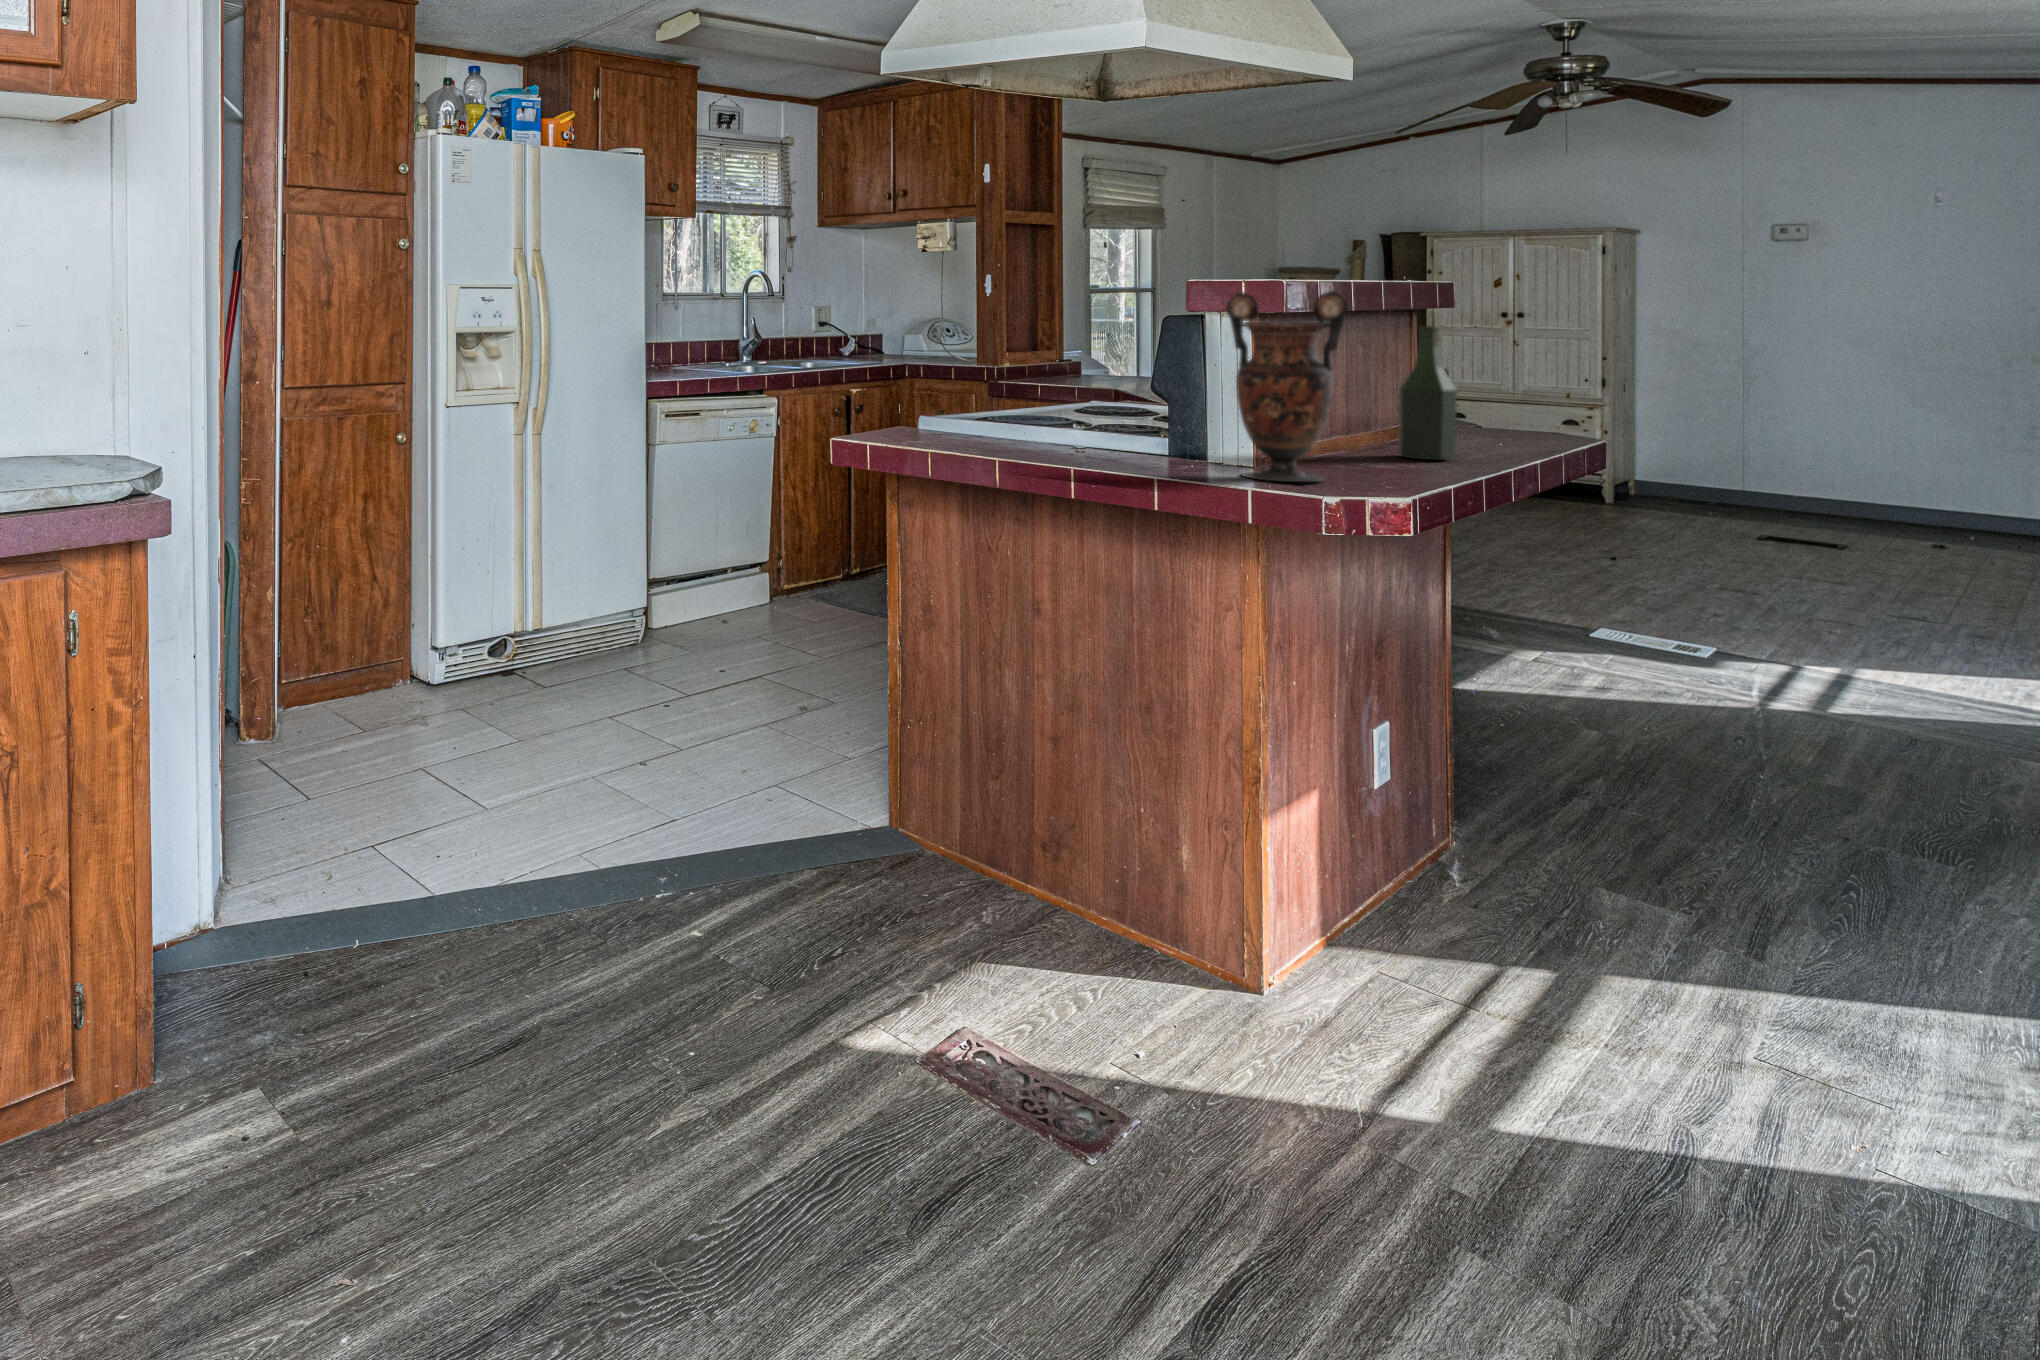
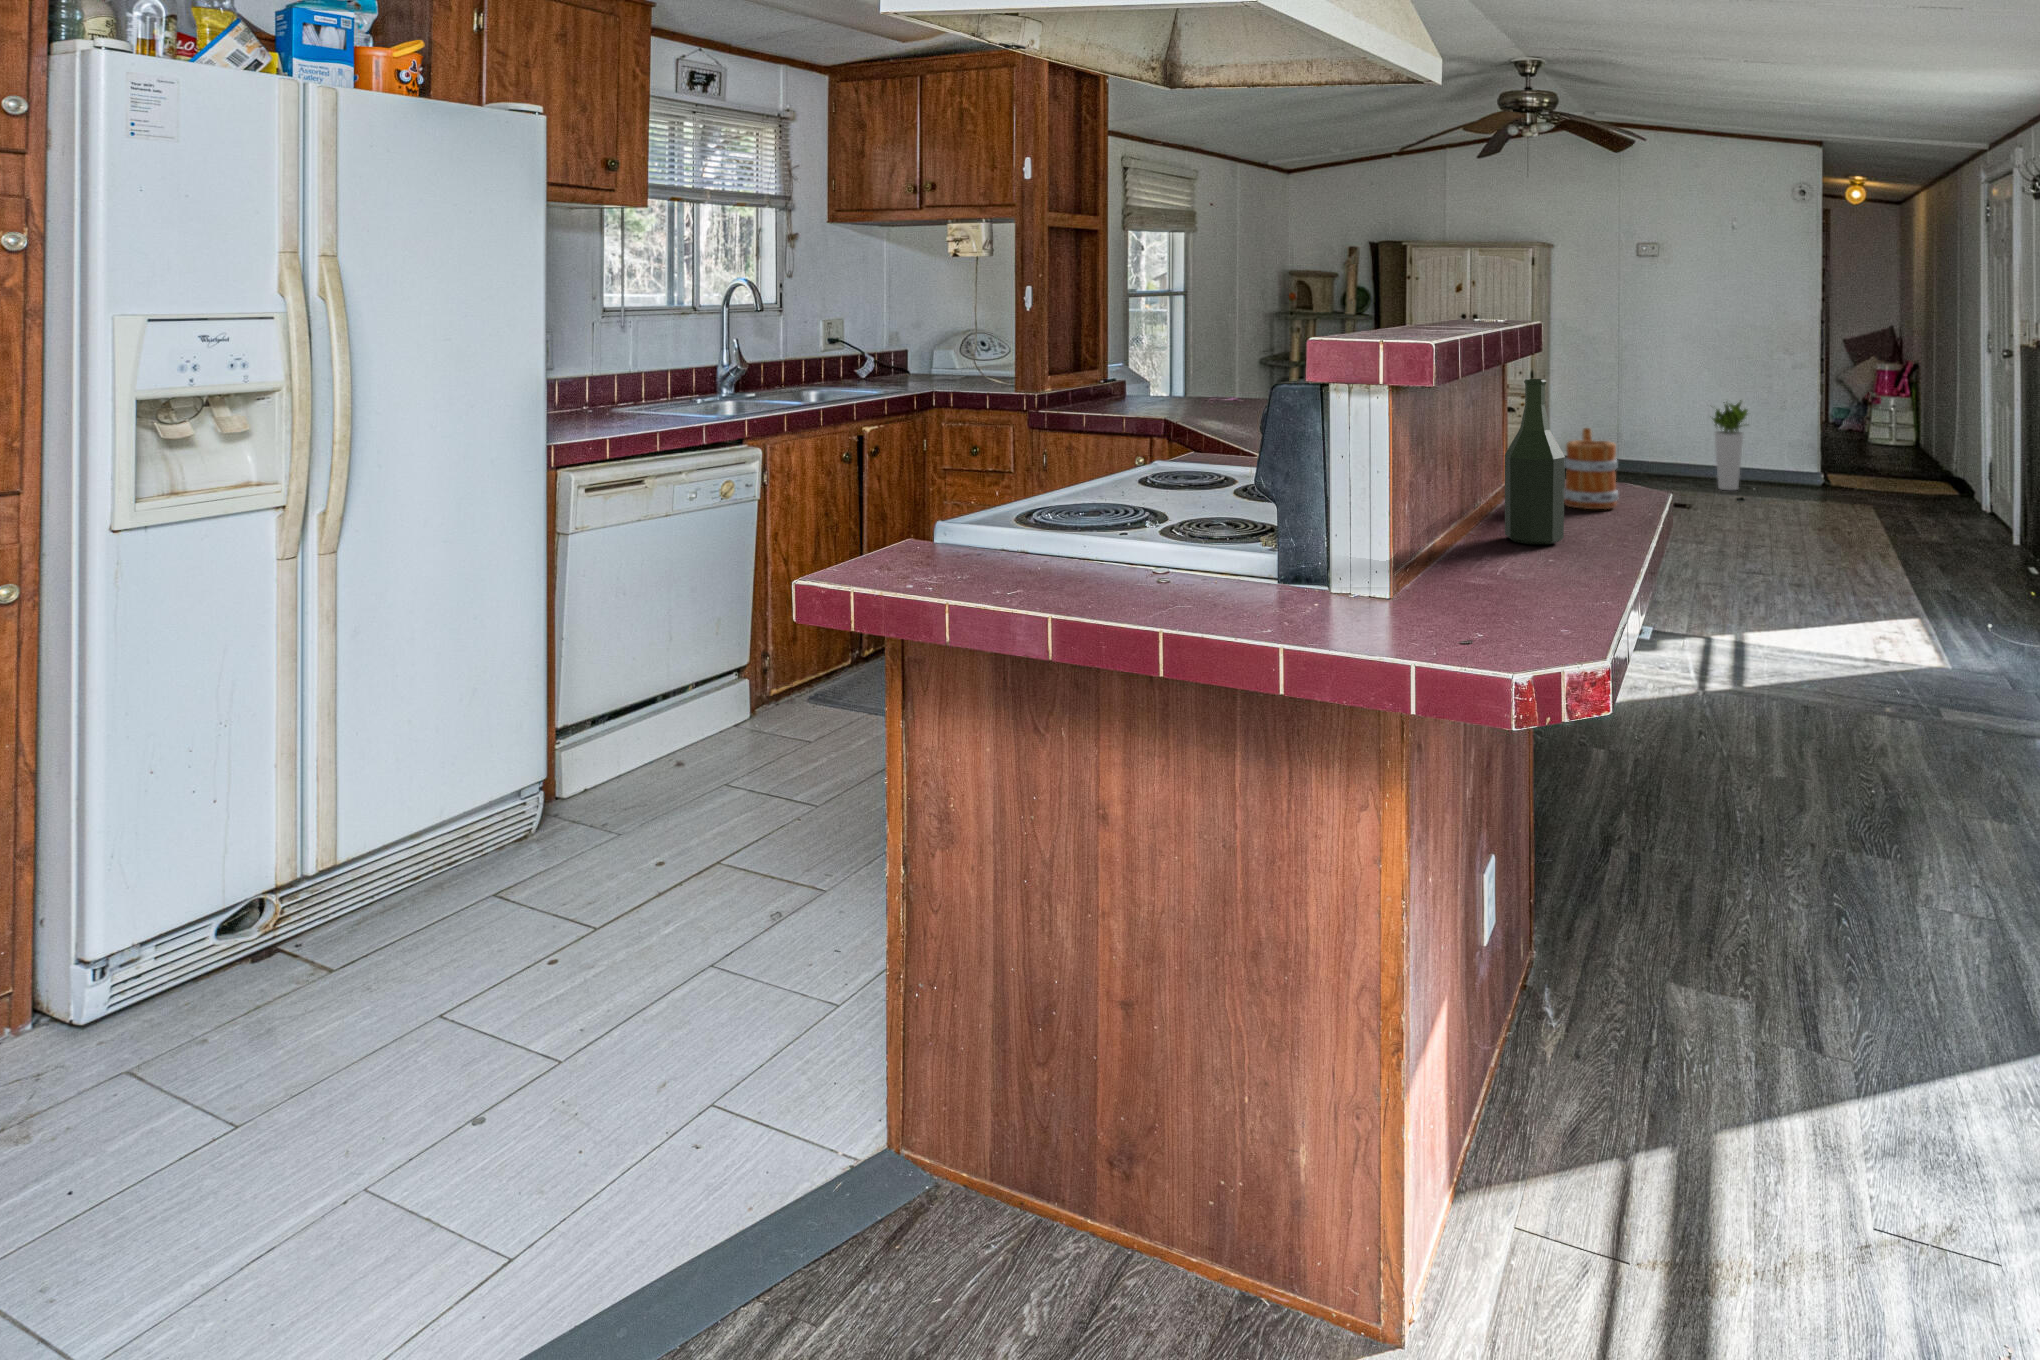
vase: present [1226,291,1348,482] -> none [1344,351,1497,626]
mug: none [1484,380,1544,448] -> present [1565,428,1618,509]
planter: none [1880,414,1963,531] -> present [1713,400,1747,490]

